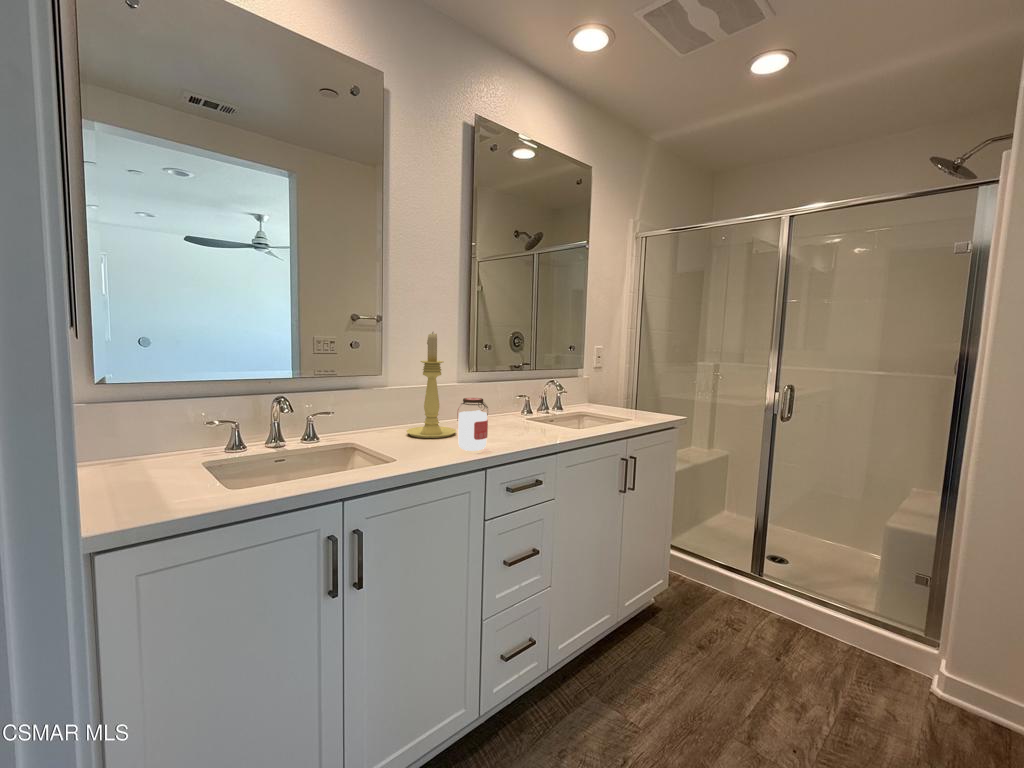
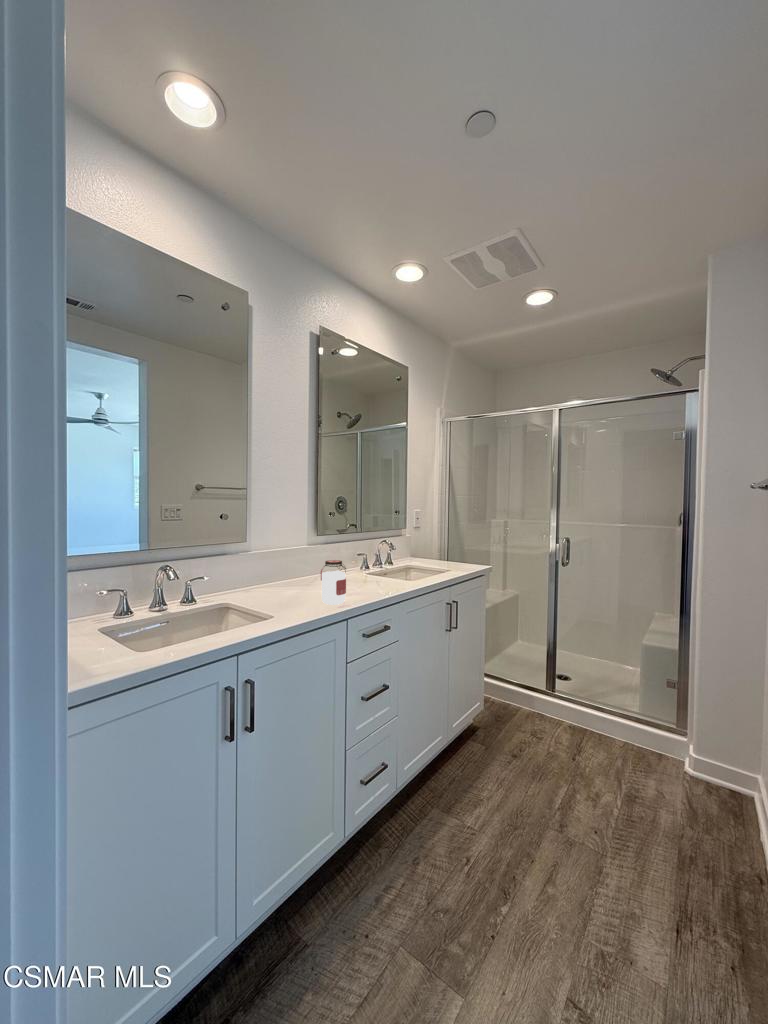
candle holder: present [406,333,456,438] -> none [270,505,313,596]

